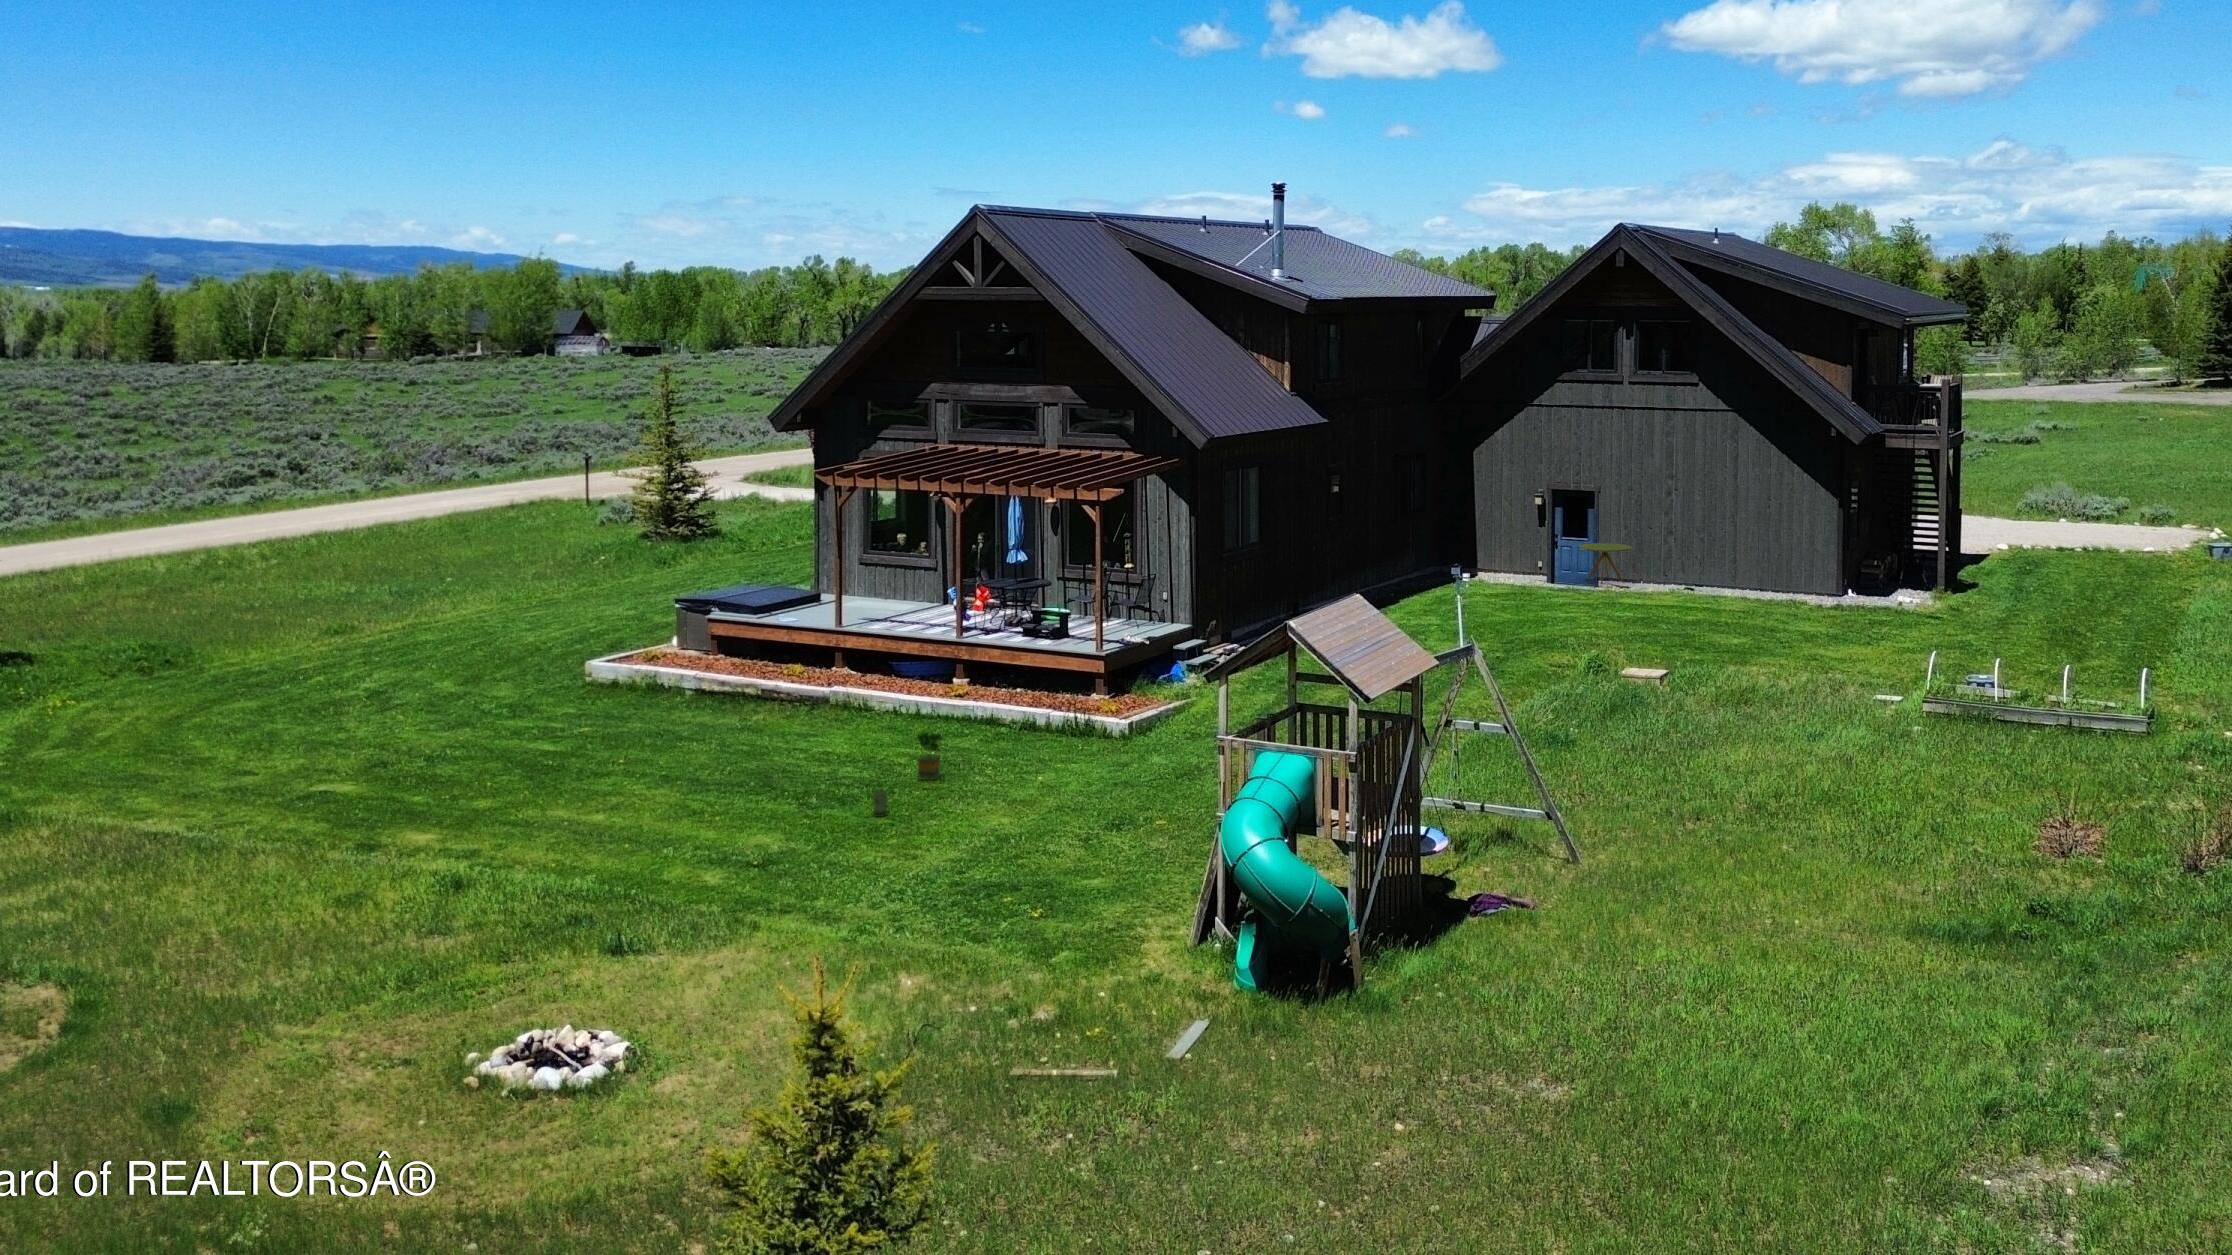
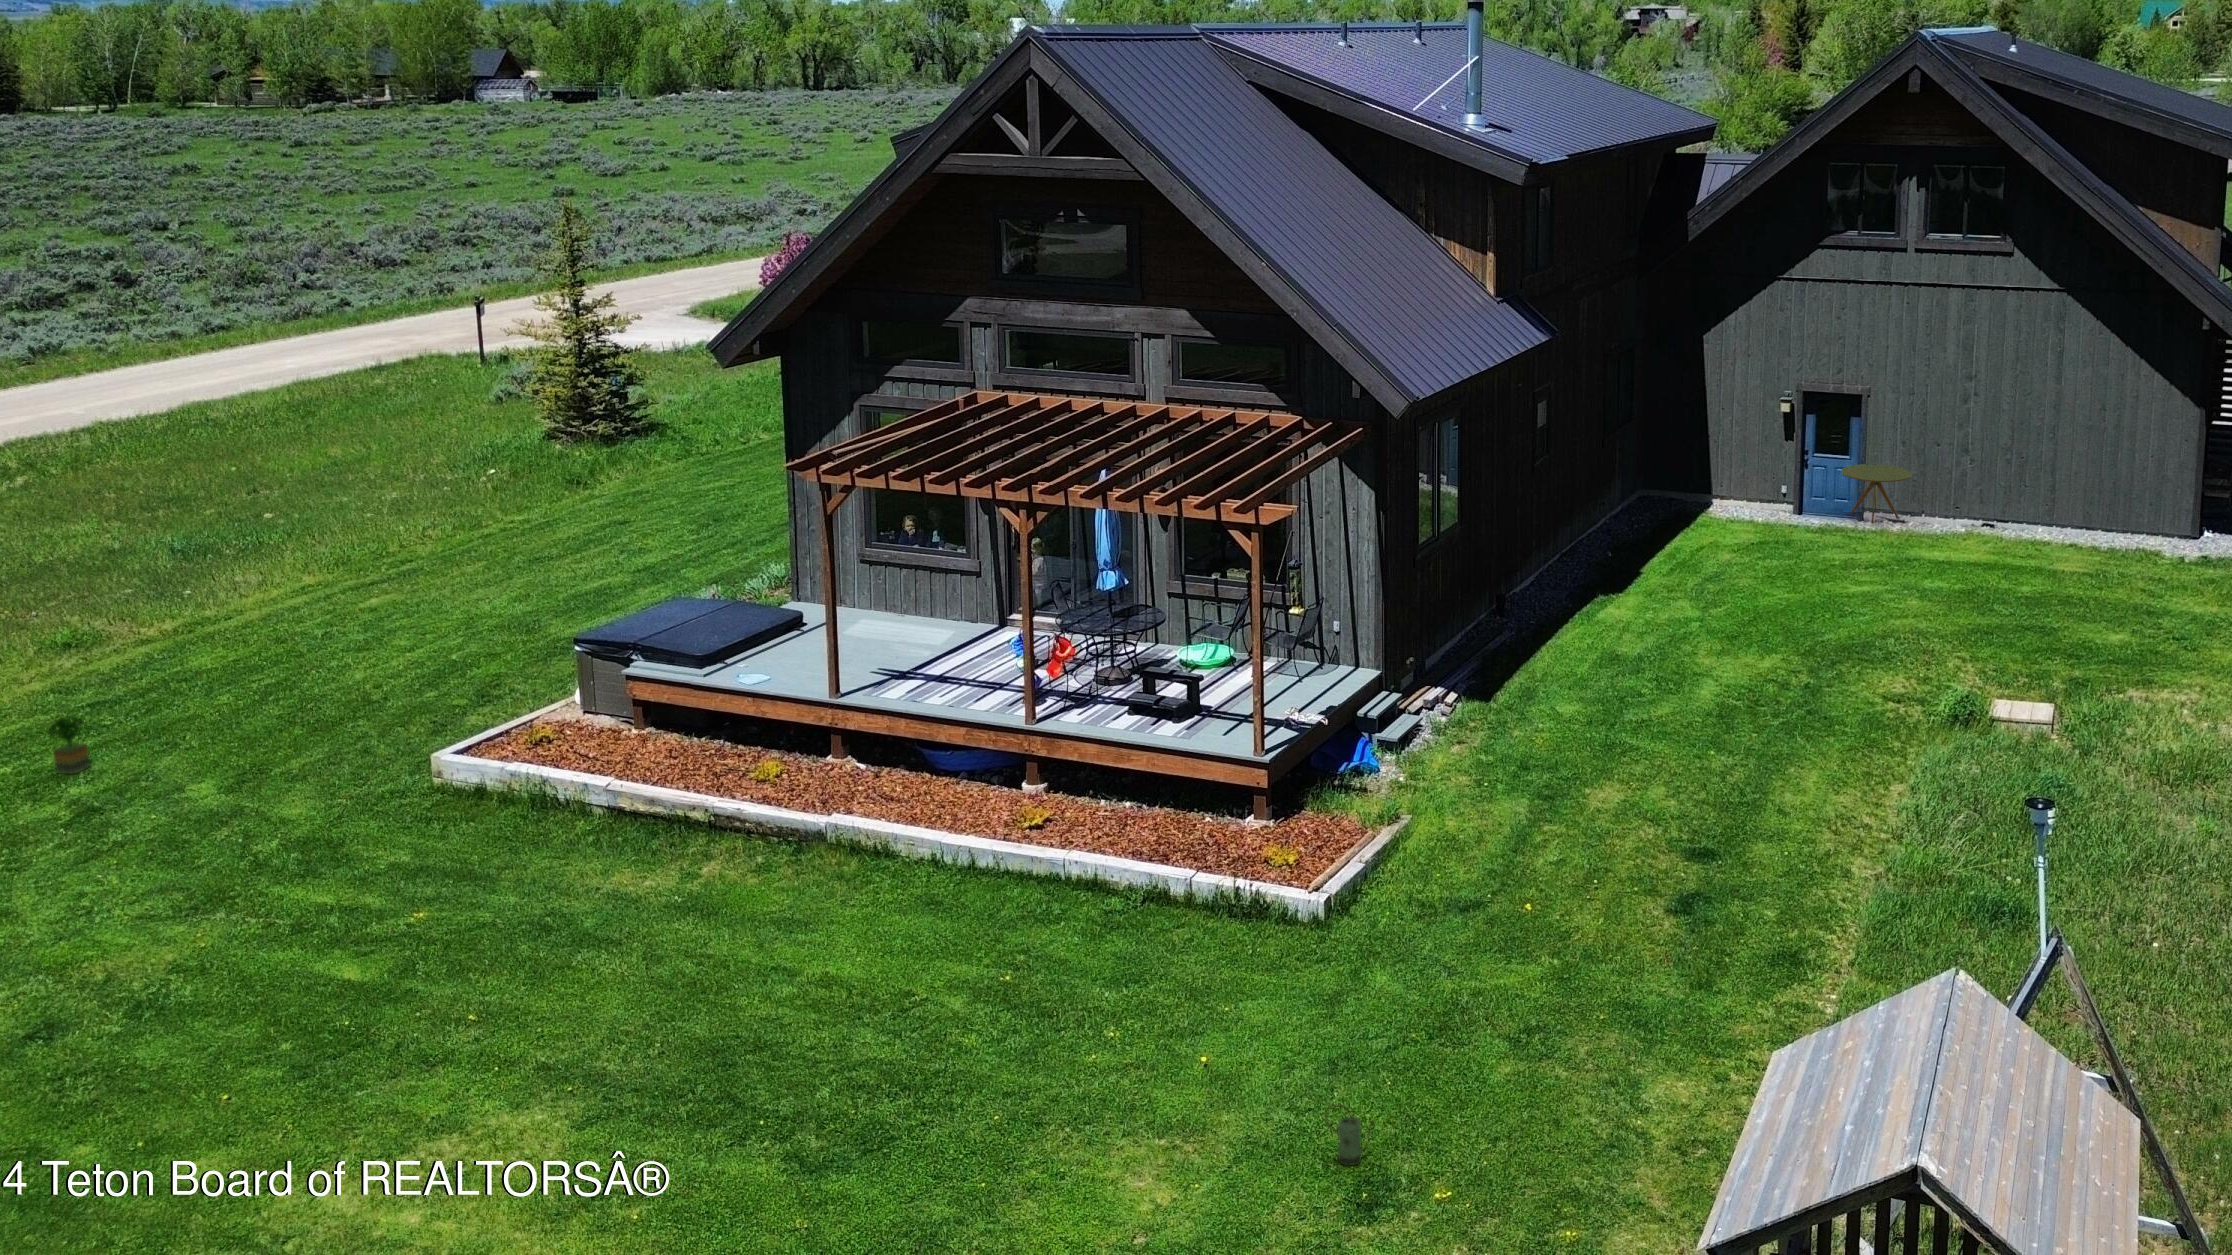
potted tree: present [916,733,944,780] -> present [48,717,90,774]
watering can: present [872,788,890,817] -> present [1325,1104,1373,1166]

